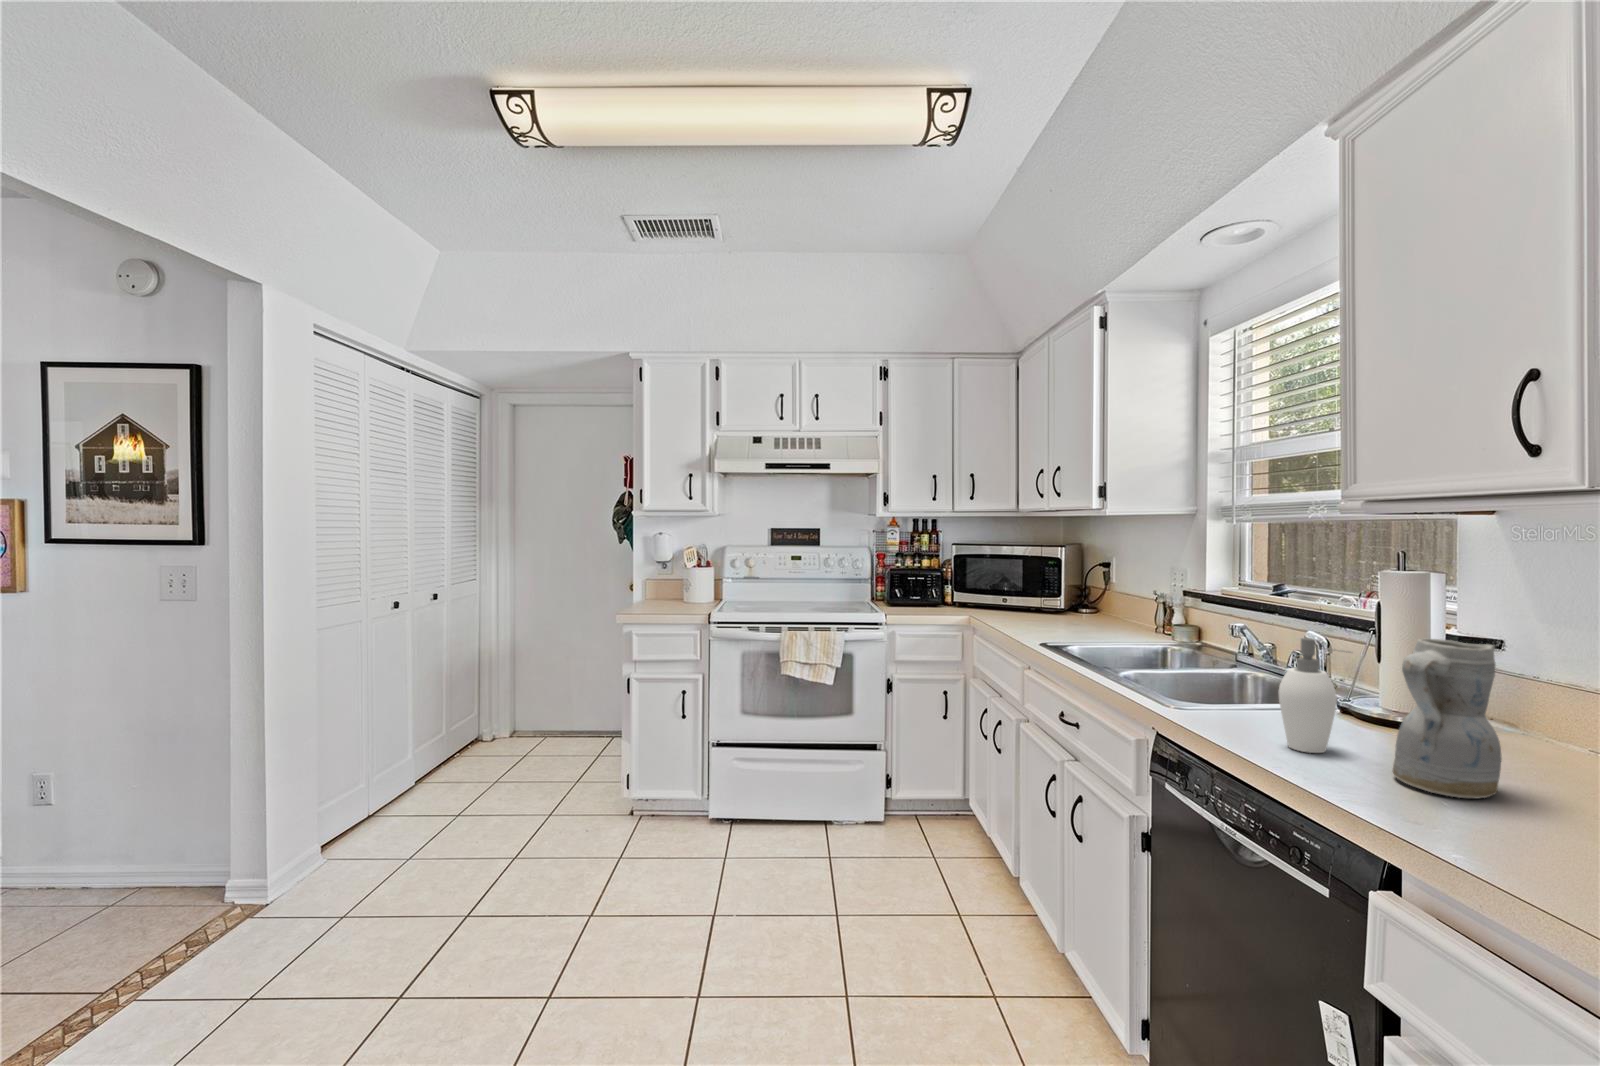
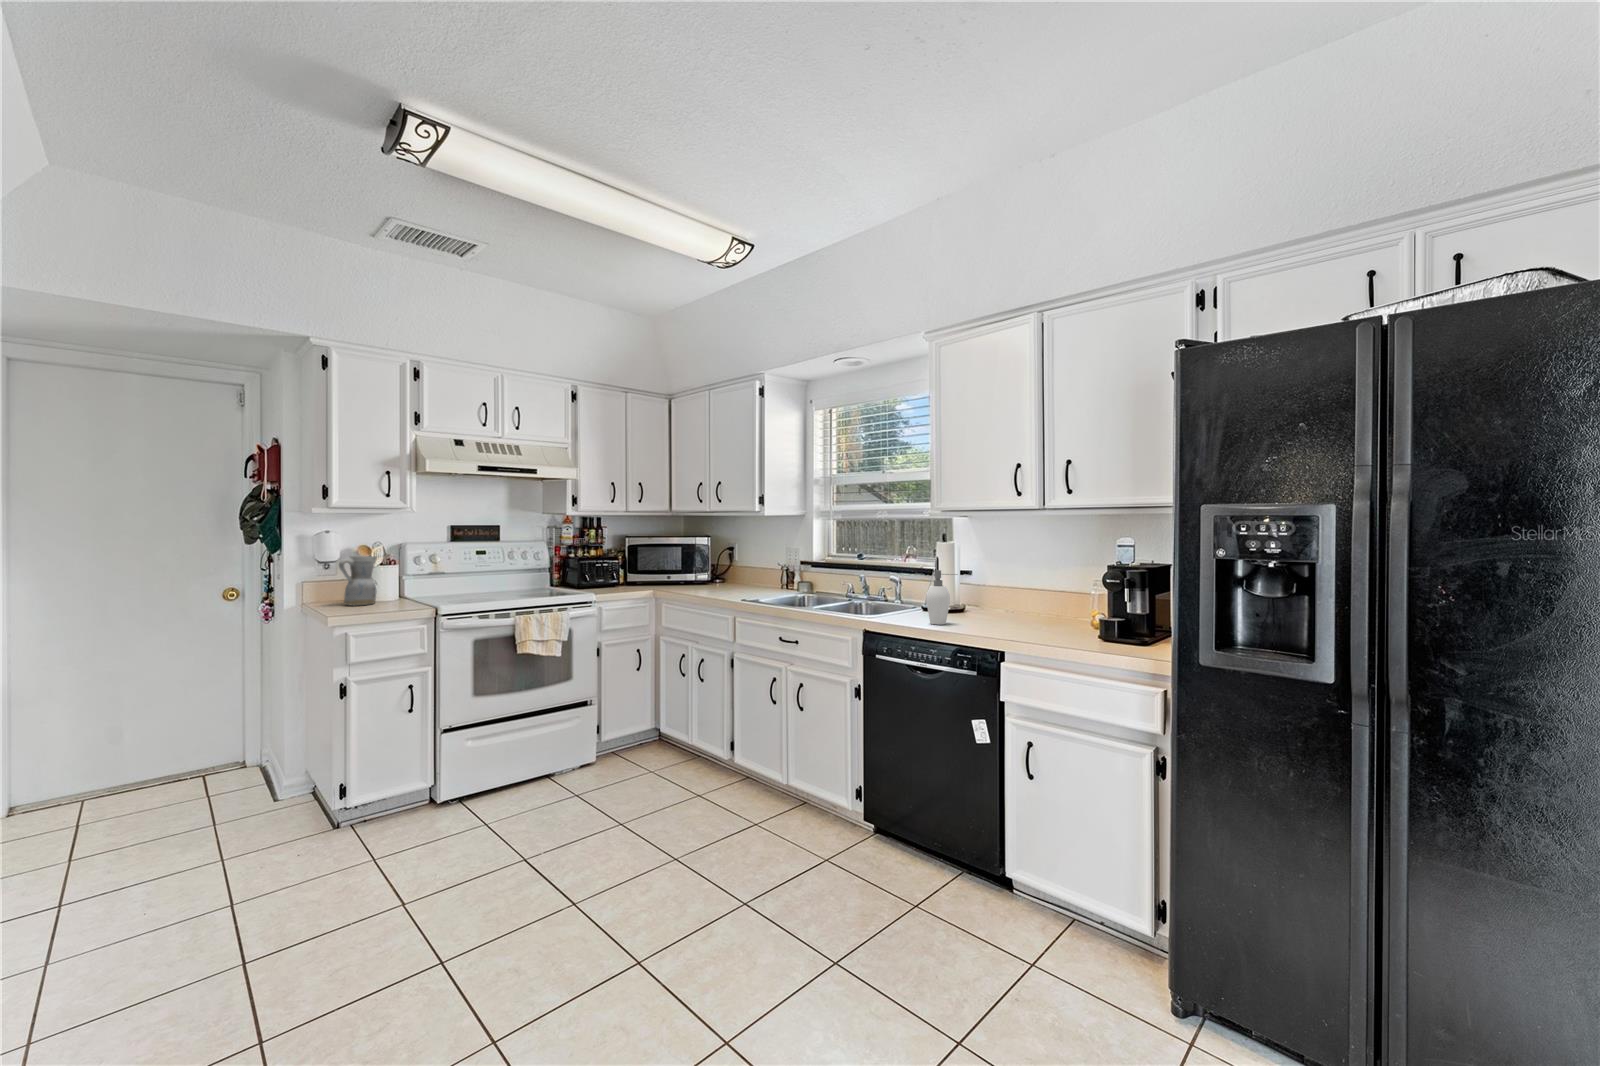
ceramic pitcher: present [1393,638,1502,798] -> present [339,555,377,605]

